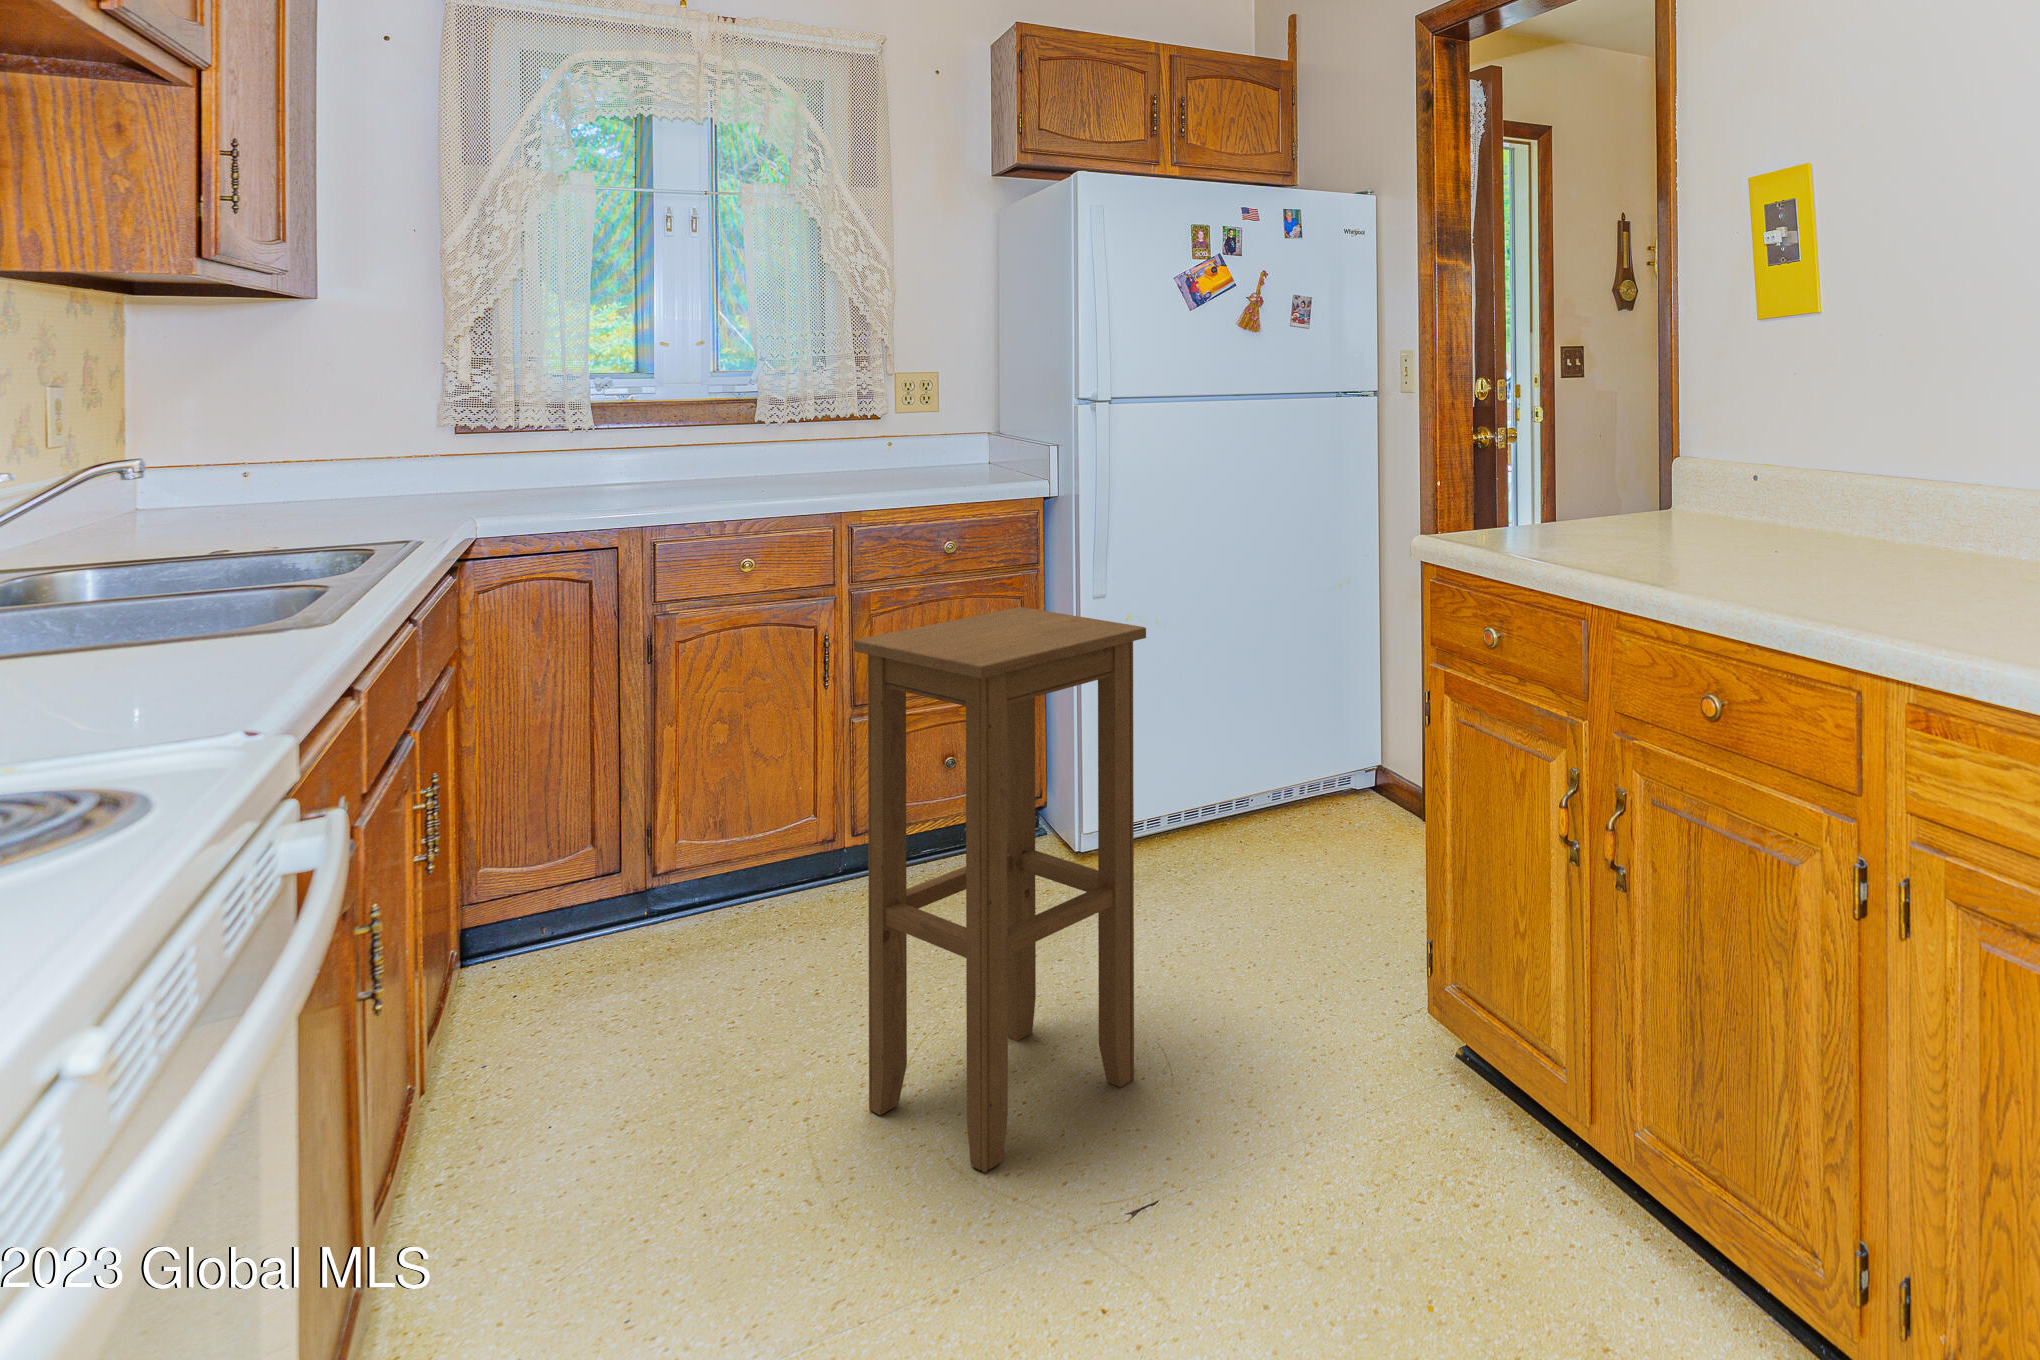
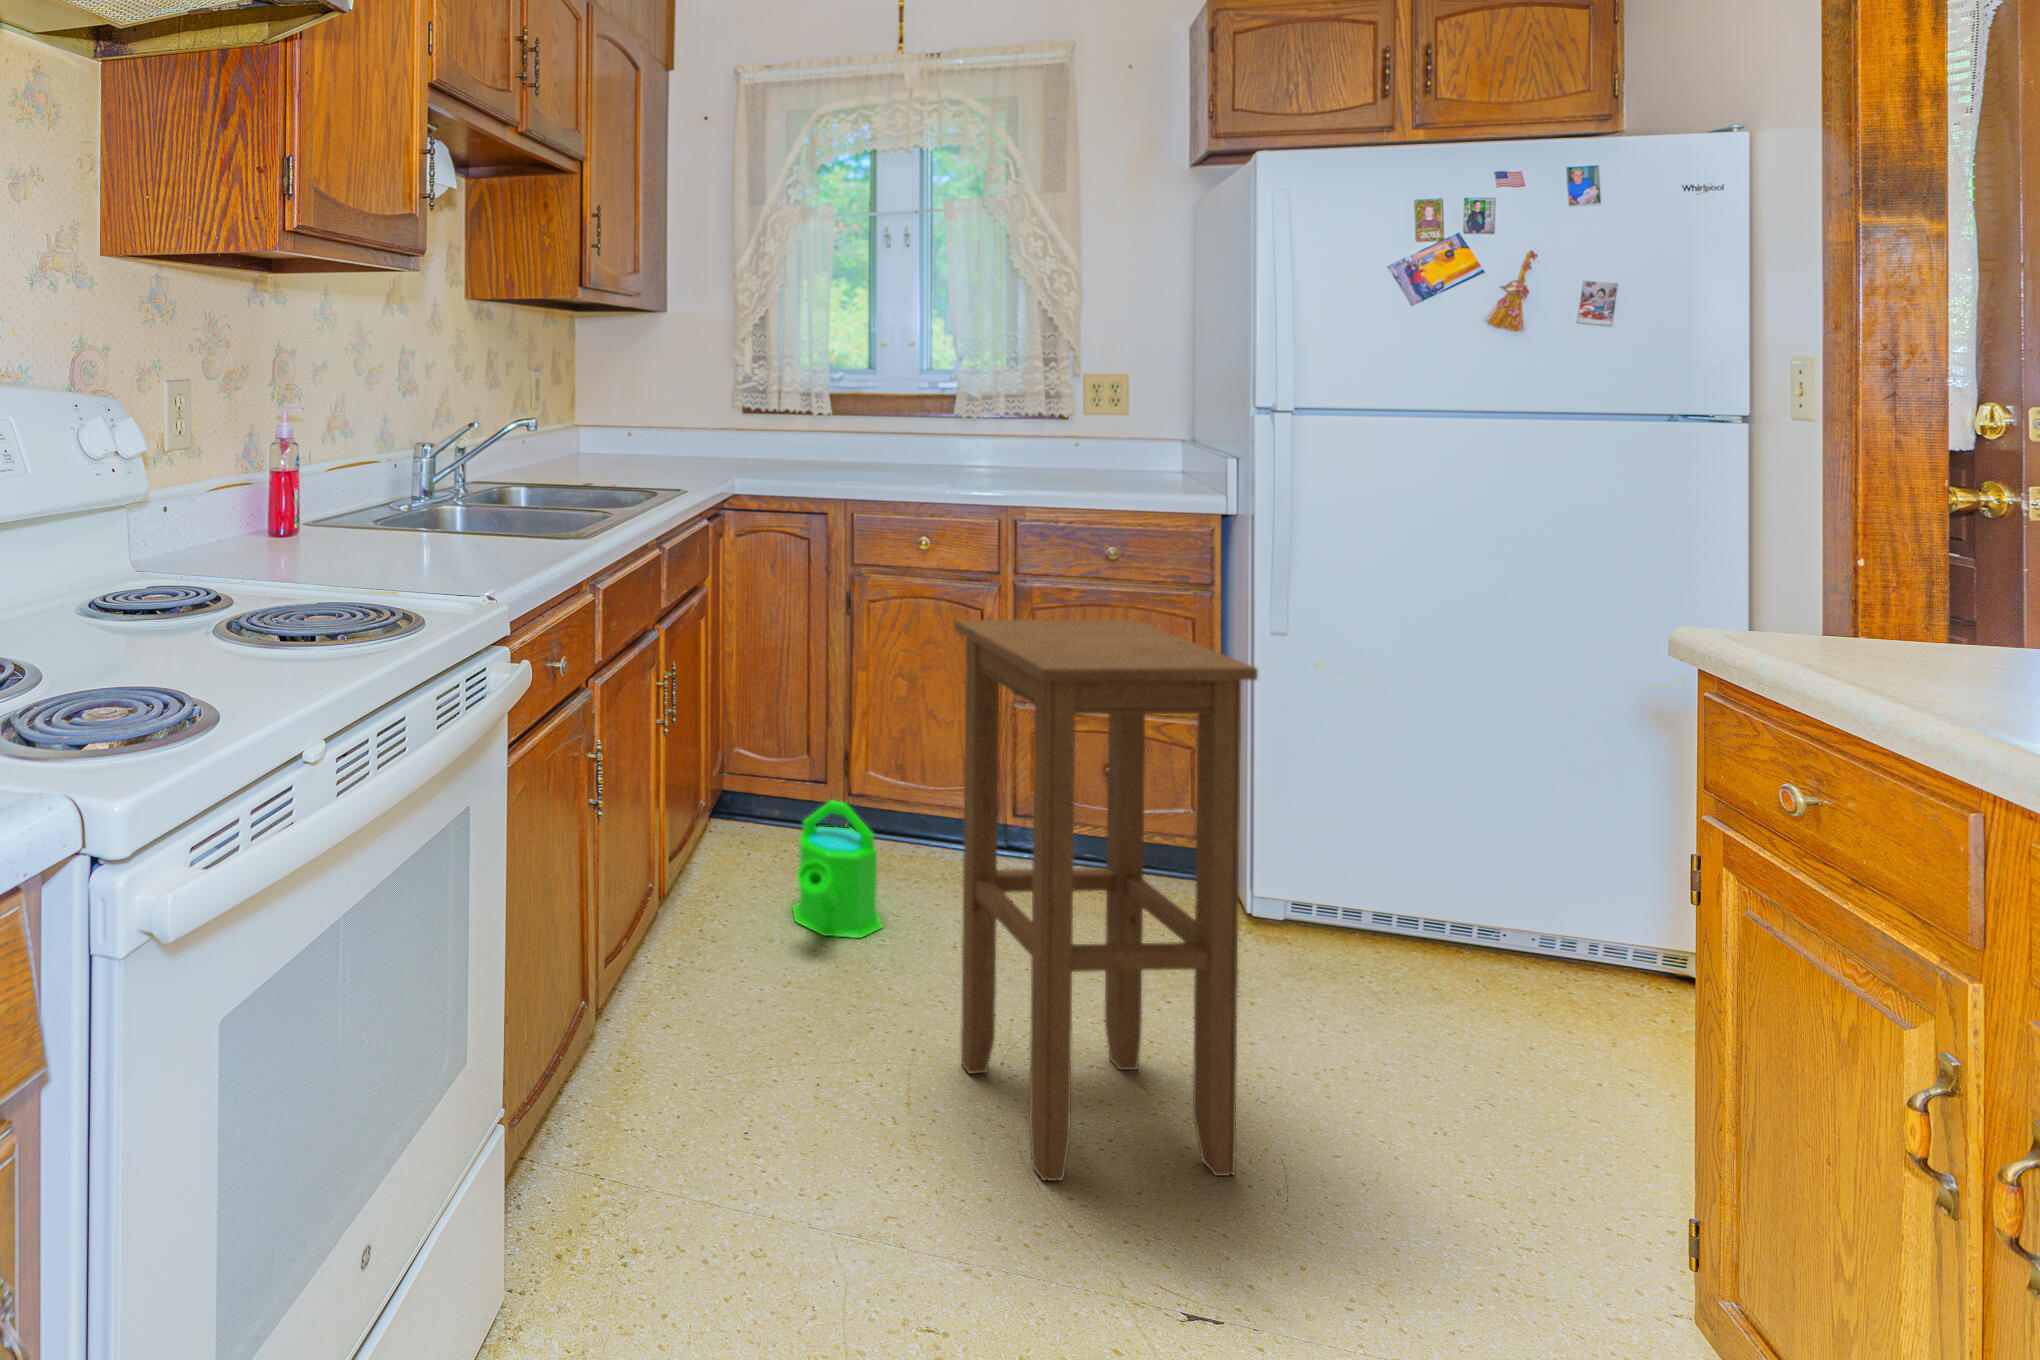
watering can: none [603,888,732,1055] -> present [792,800,882,938]

